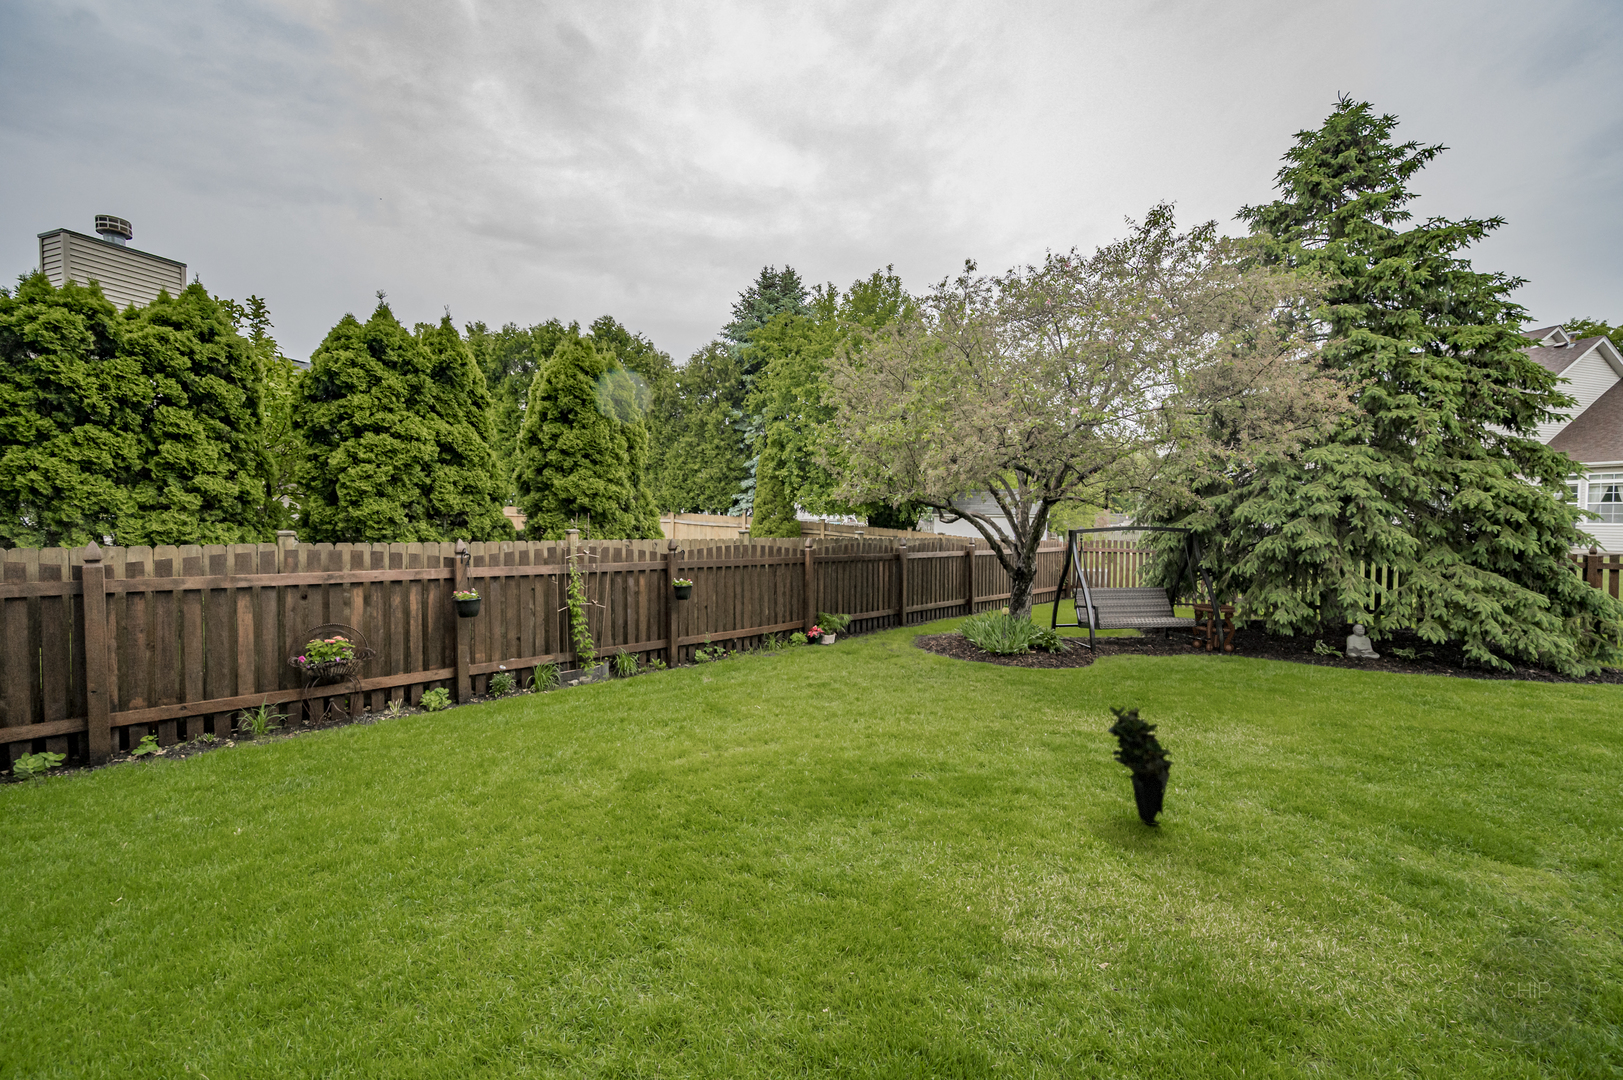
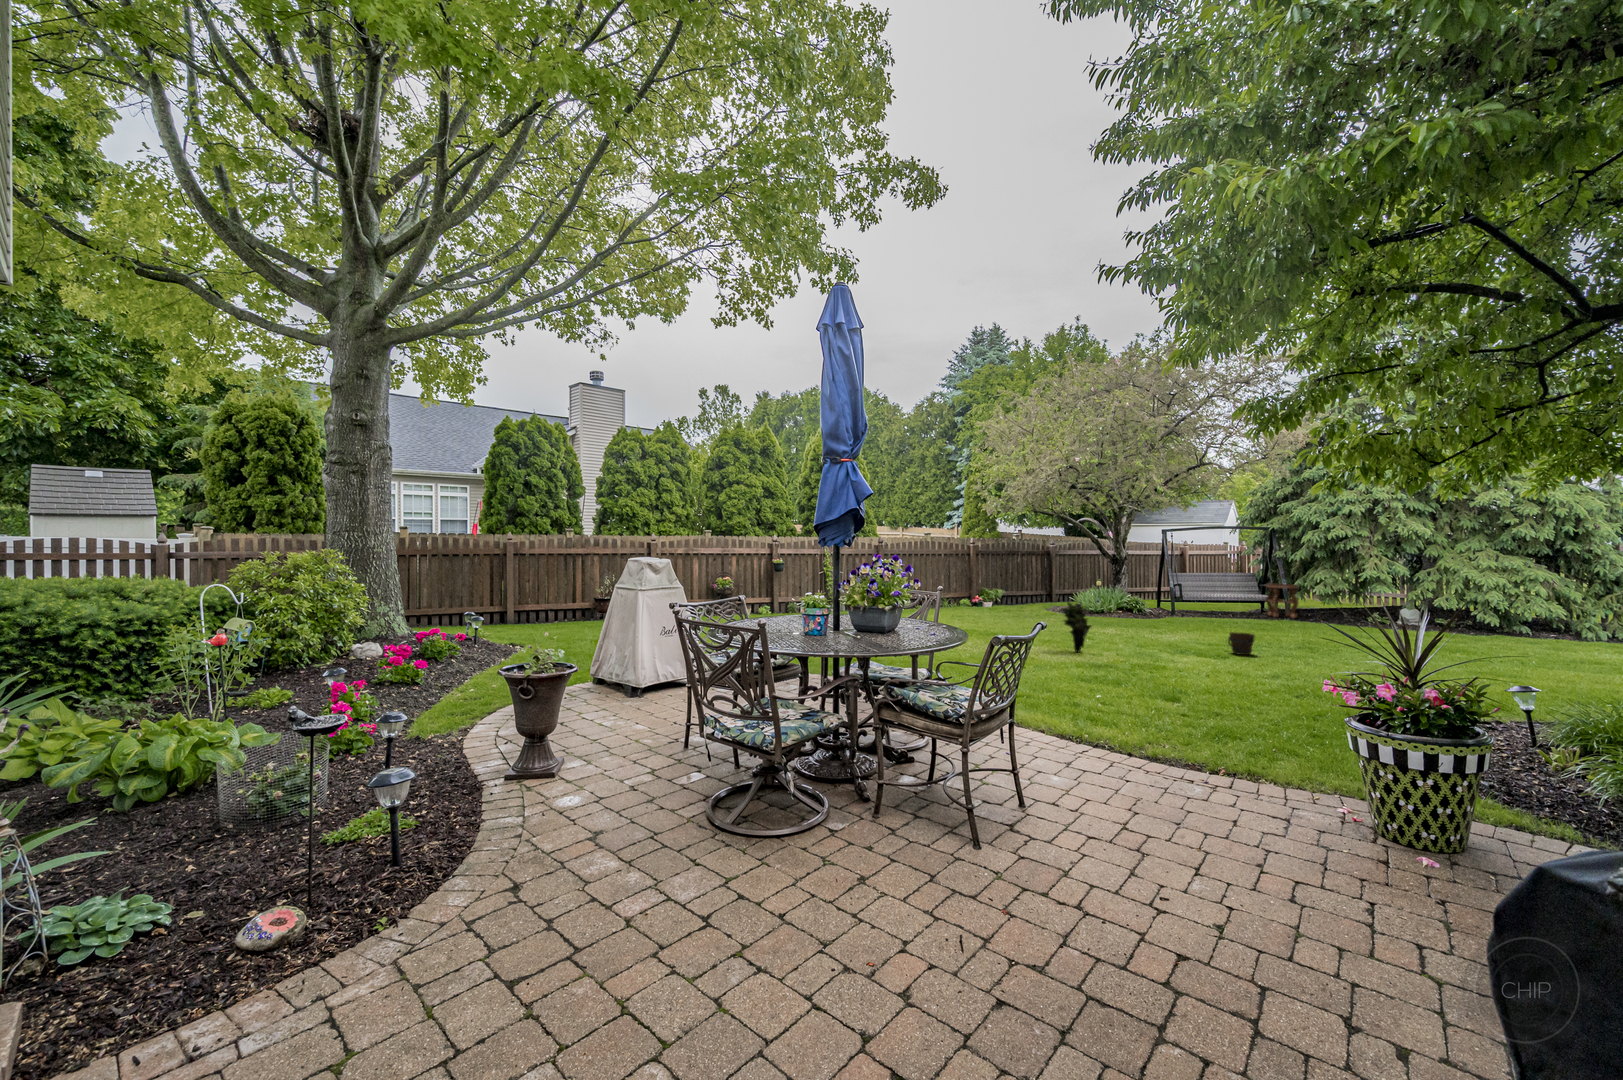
bucket: none [1346,737,1405,785] -> present [1228,632,1255,655]

